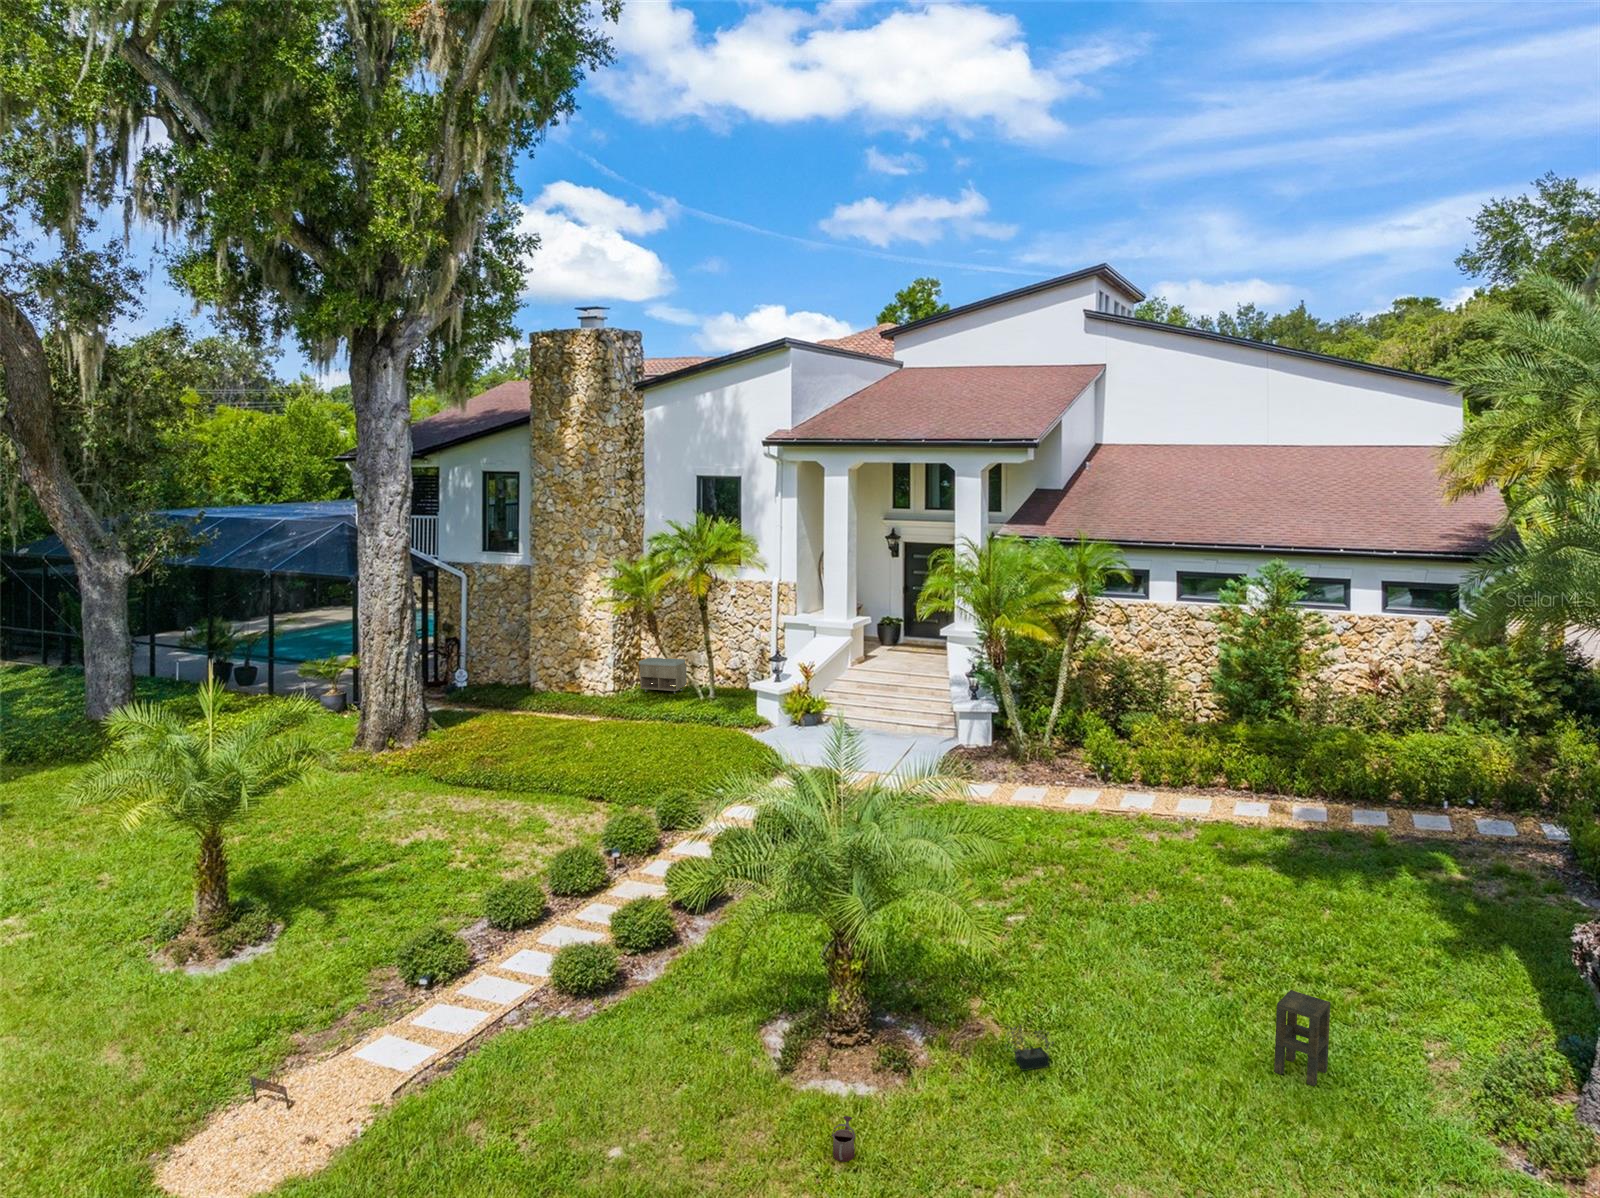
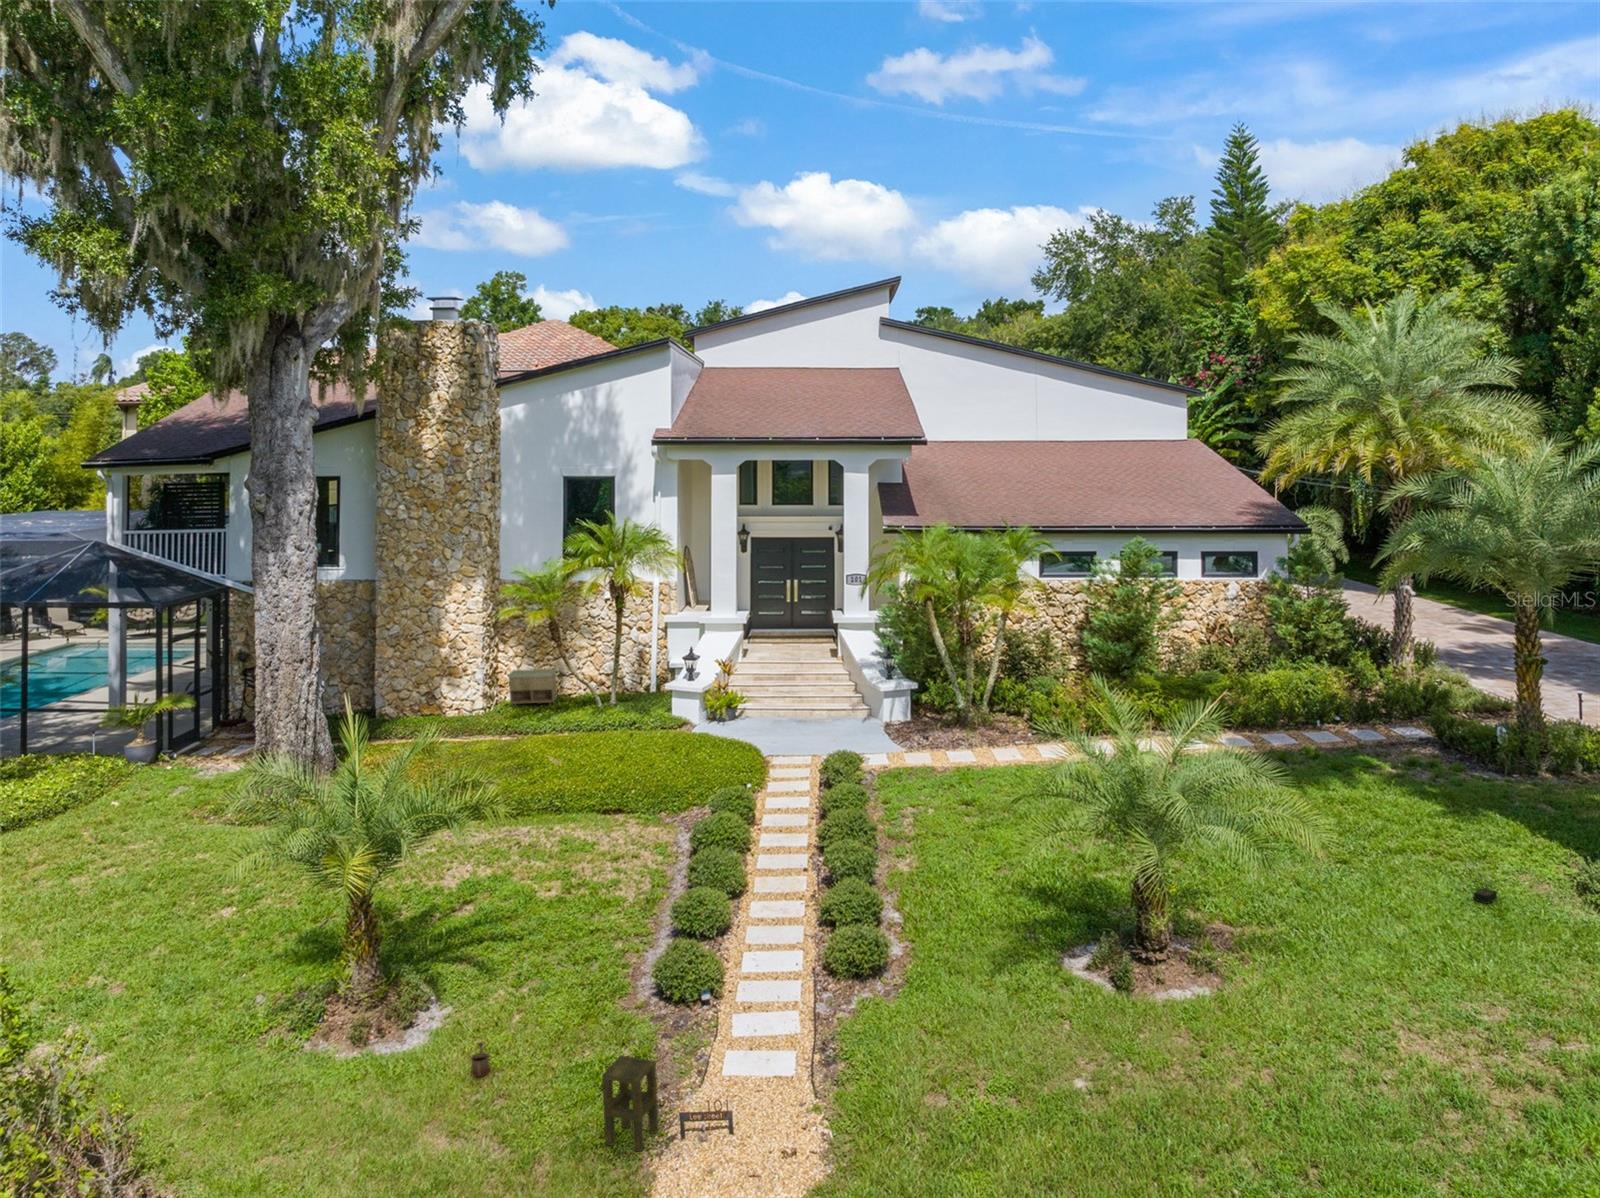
side table: present [1274,990,1330,1086] -> present [602,1055,659,1152]
decorative plant: present [1008,1026,1053,1070] -> present [1472,874,1498,904]
watering can: present [832,1116,856,1162] -> present [470,1042,490,1077]

